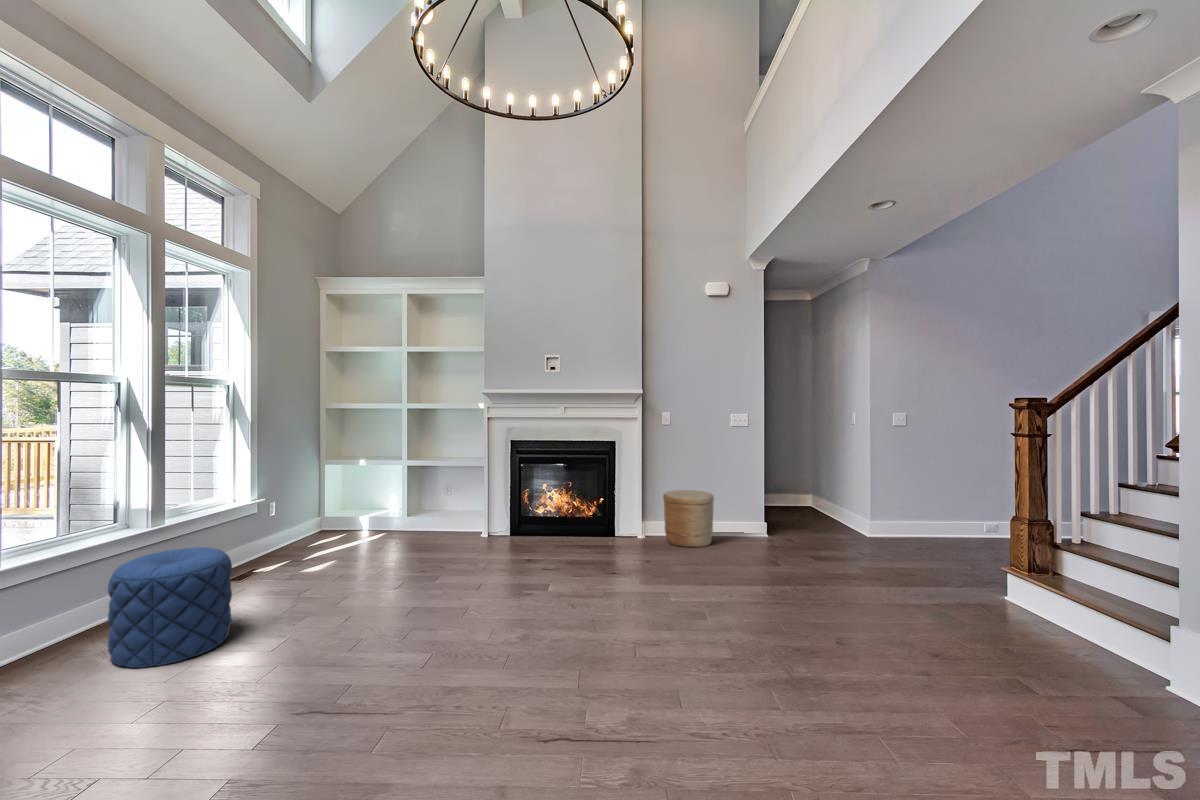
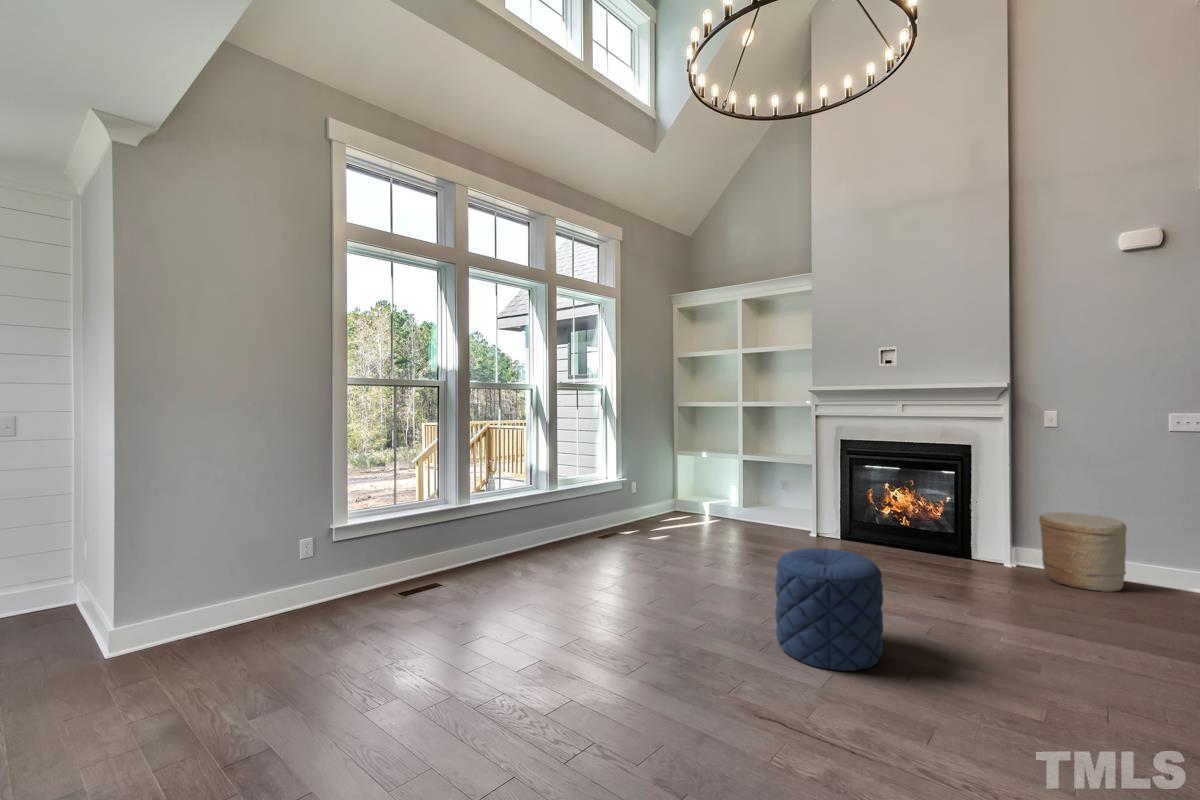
pouf: present [108,547,232,668] -> present [775,548,883,671]

